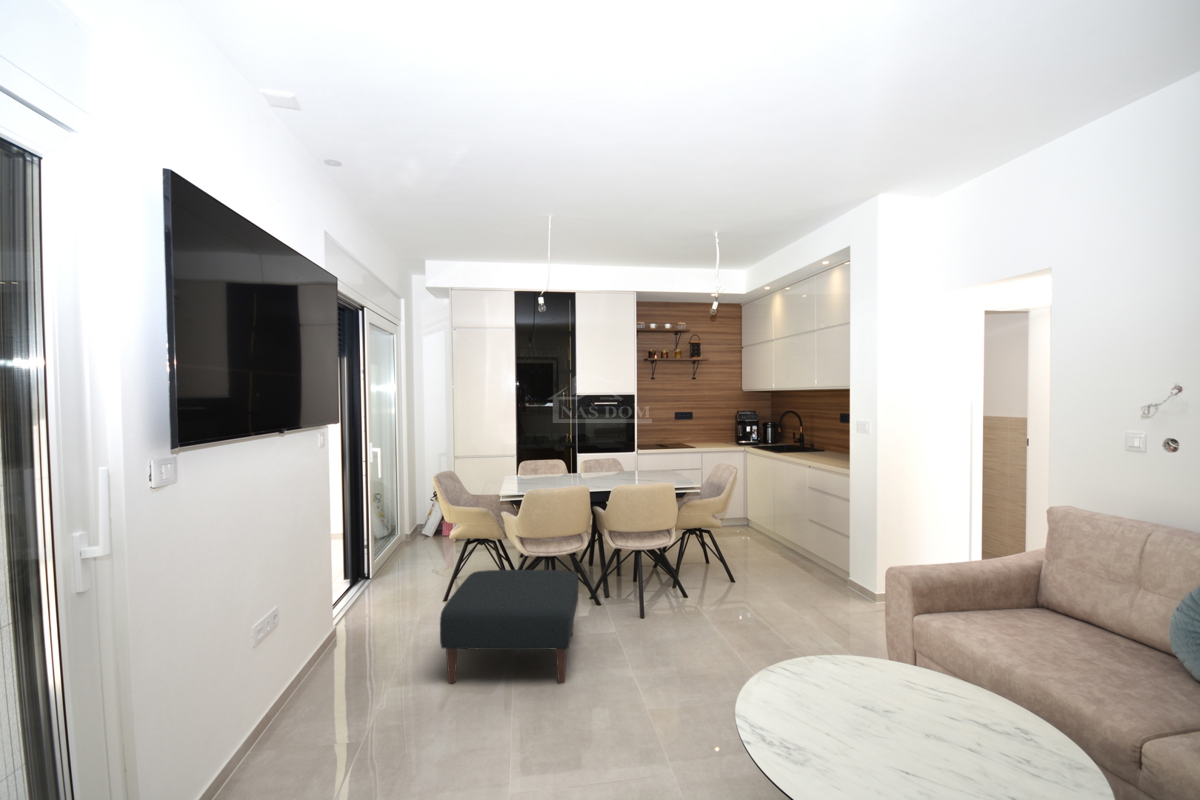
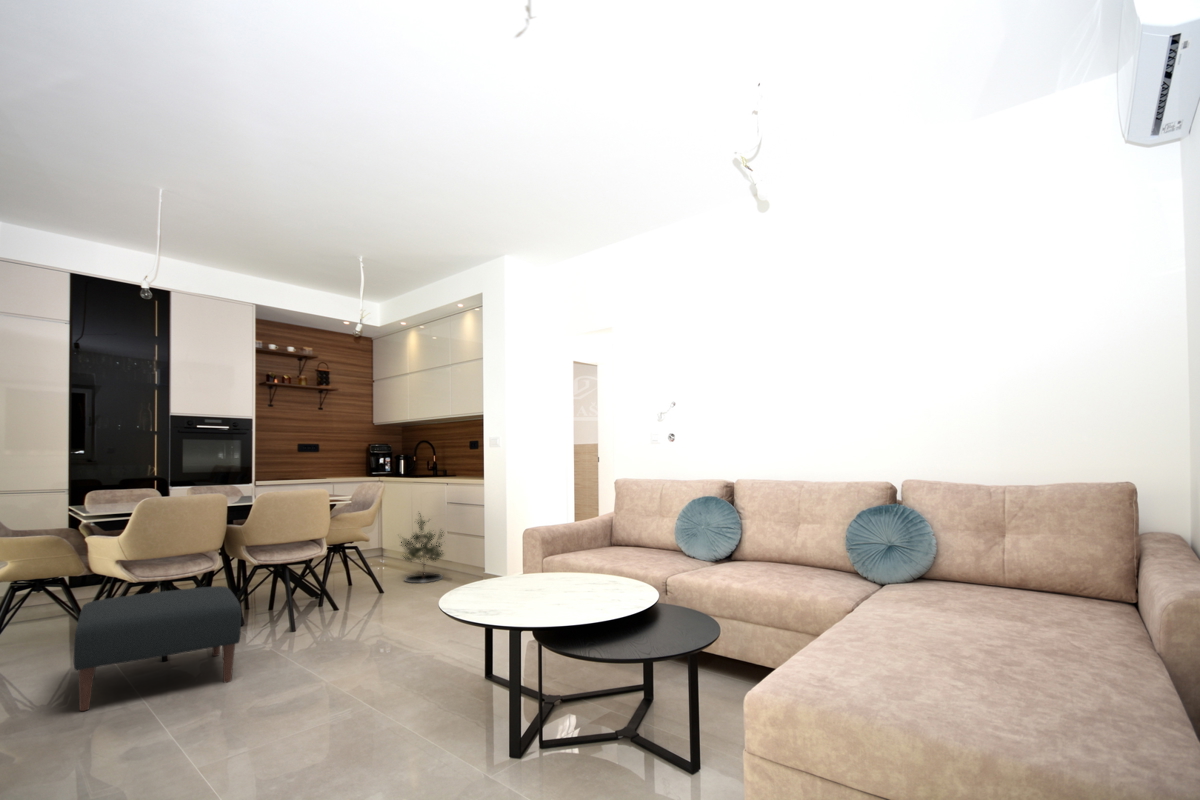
potted tree: none [757,492,811,572] -> present [401,513,444,583]

